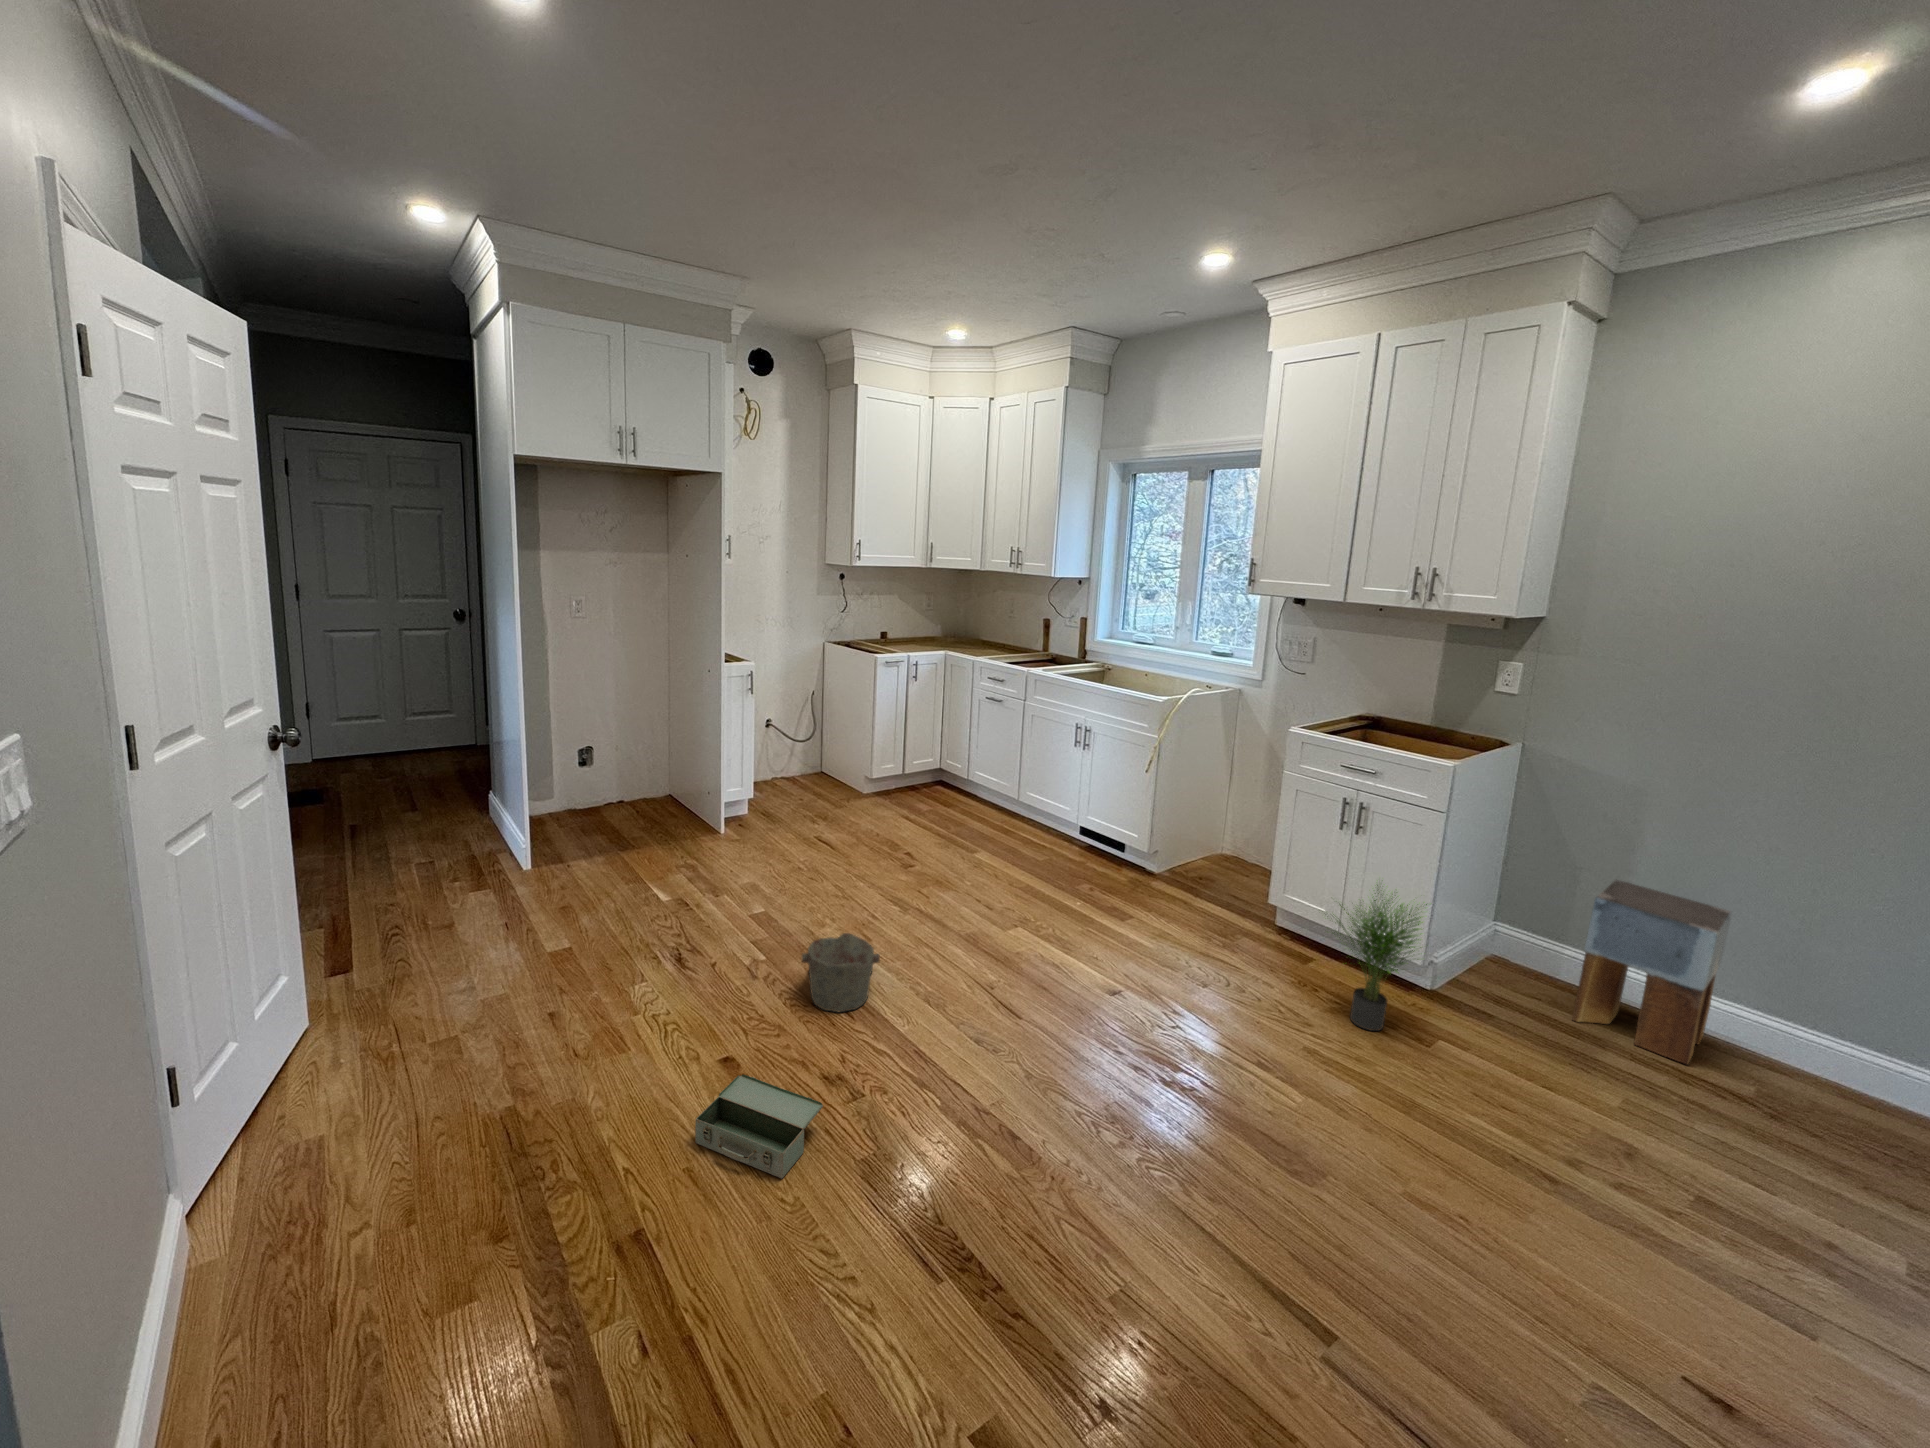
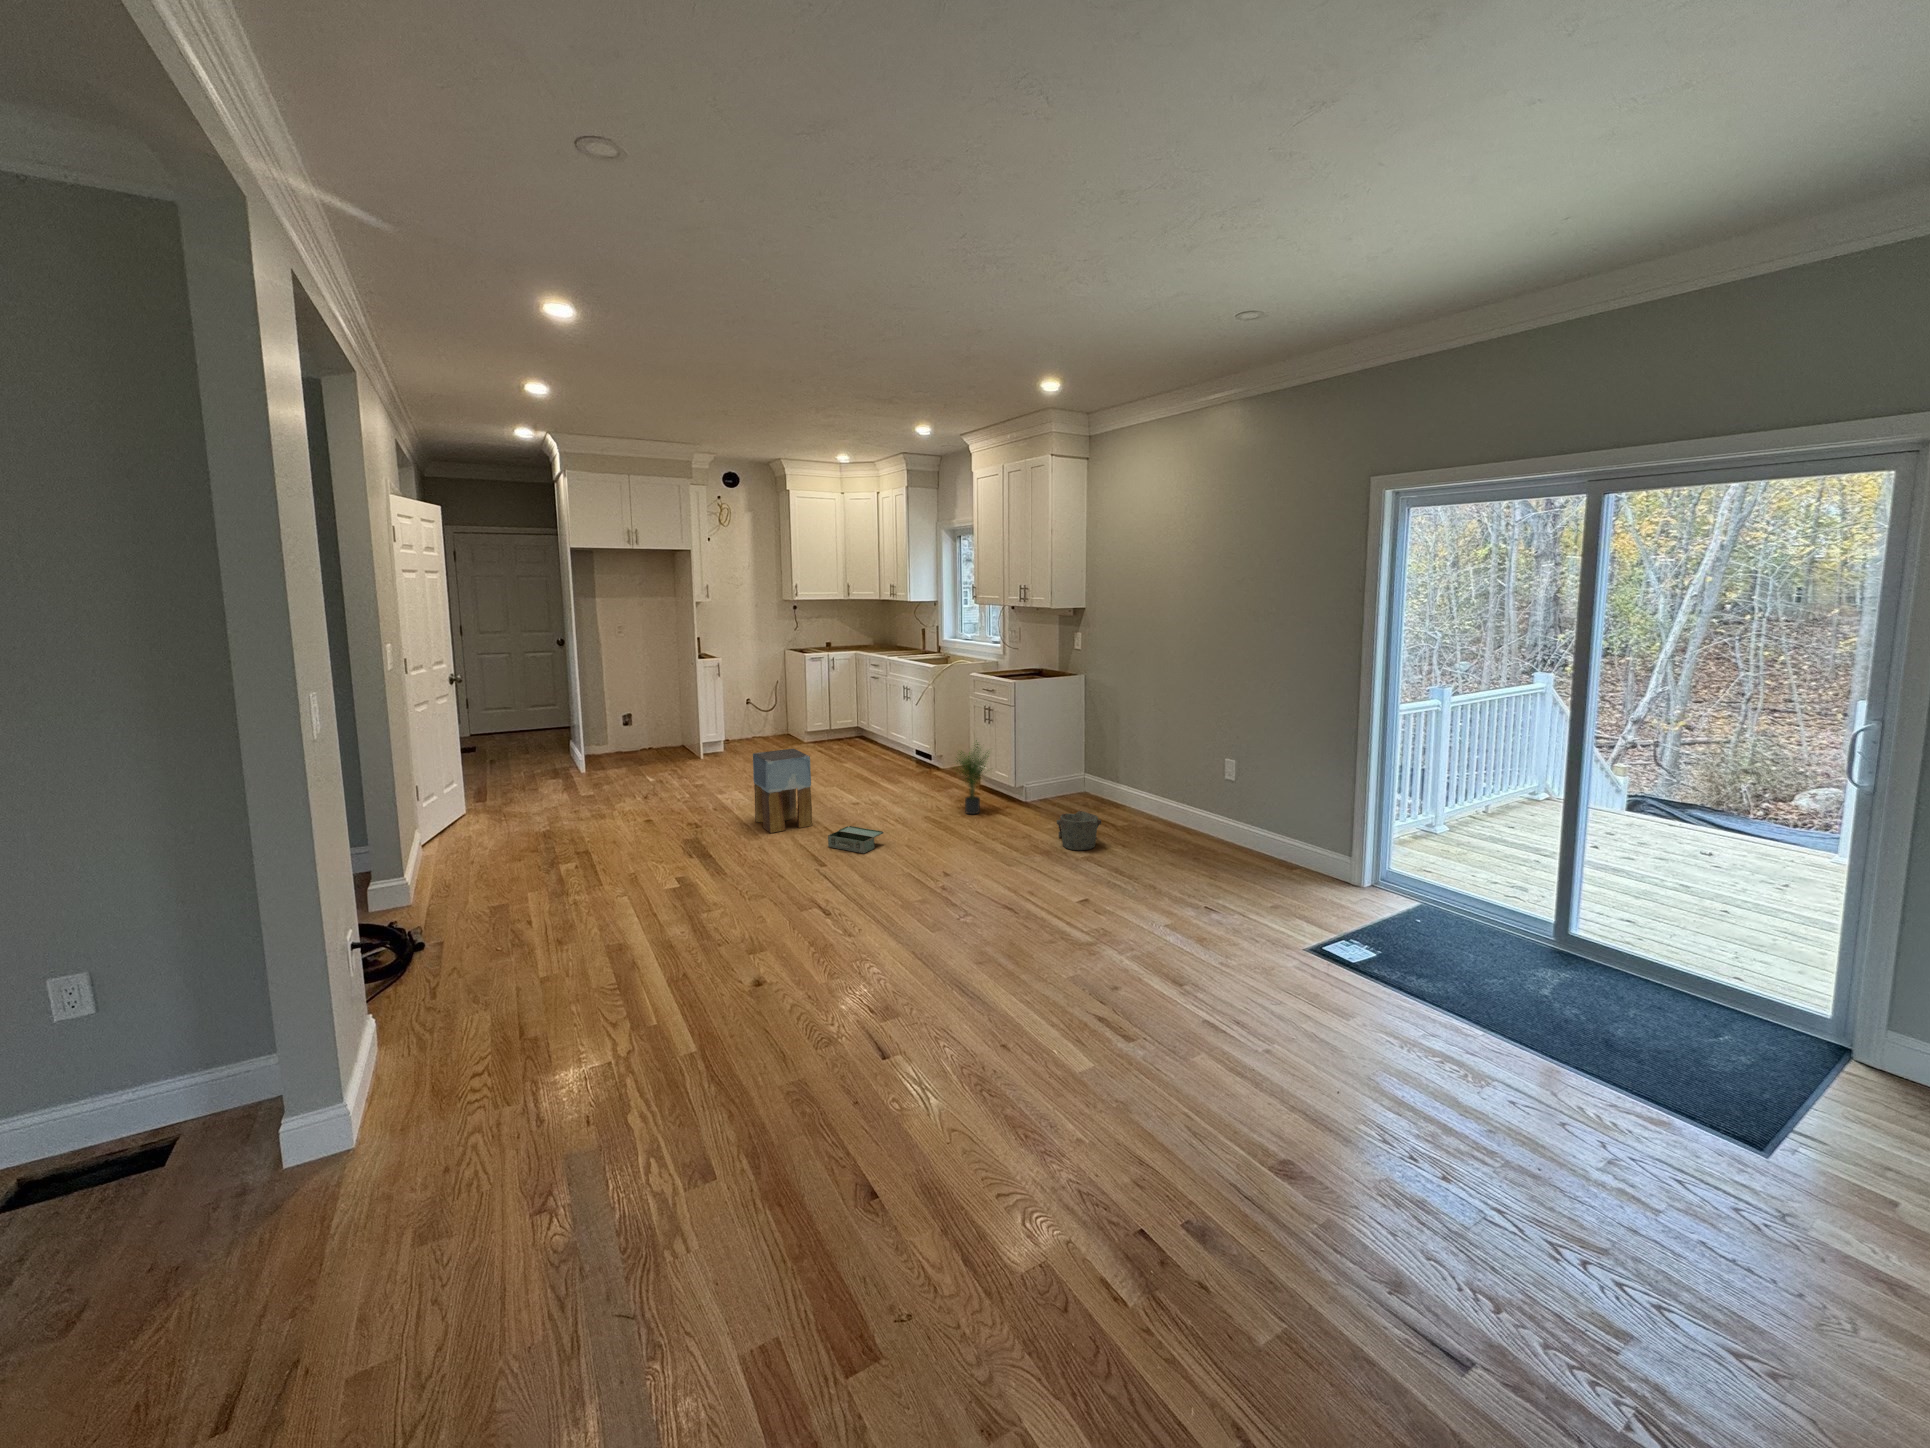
stool: present [1572,880,1732,1064] -> present [753,749,812,833]
bucket: present [802,933,880,1012] -> present [1057,811,1101,850]
toolbox: present [695,1074,823,1178] -> present [828,826,884,853]

